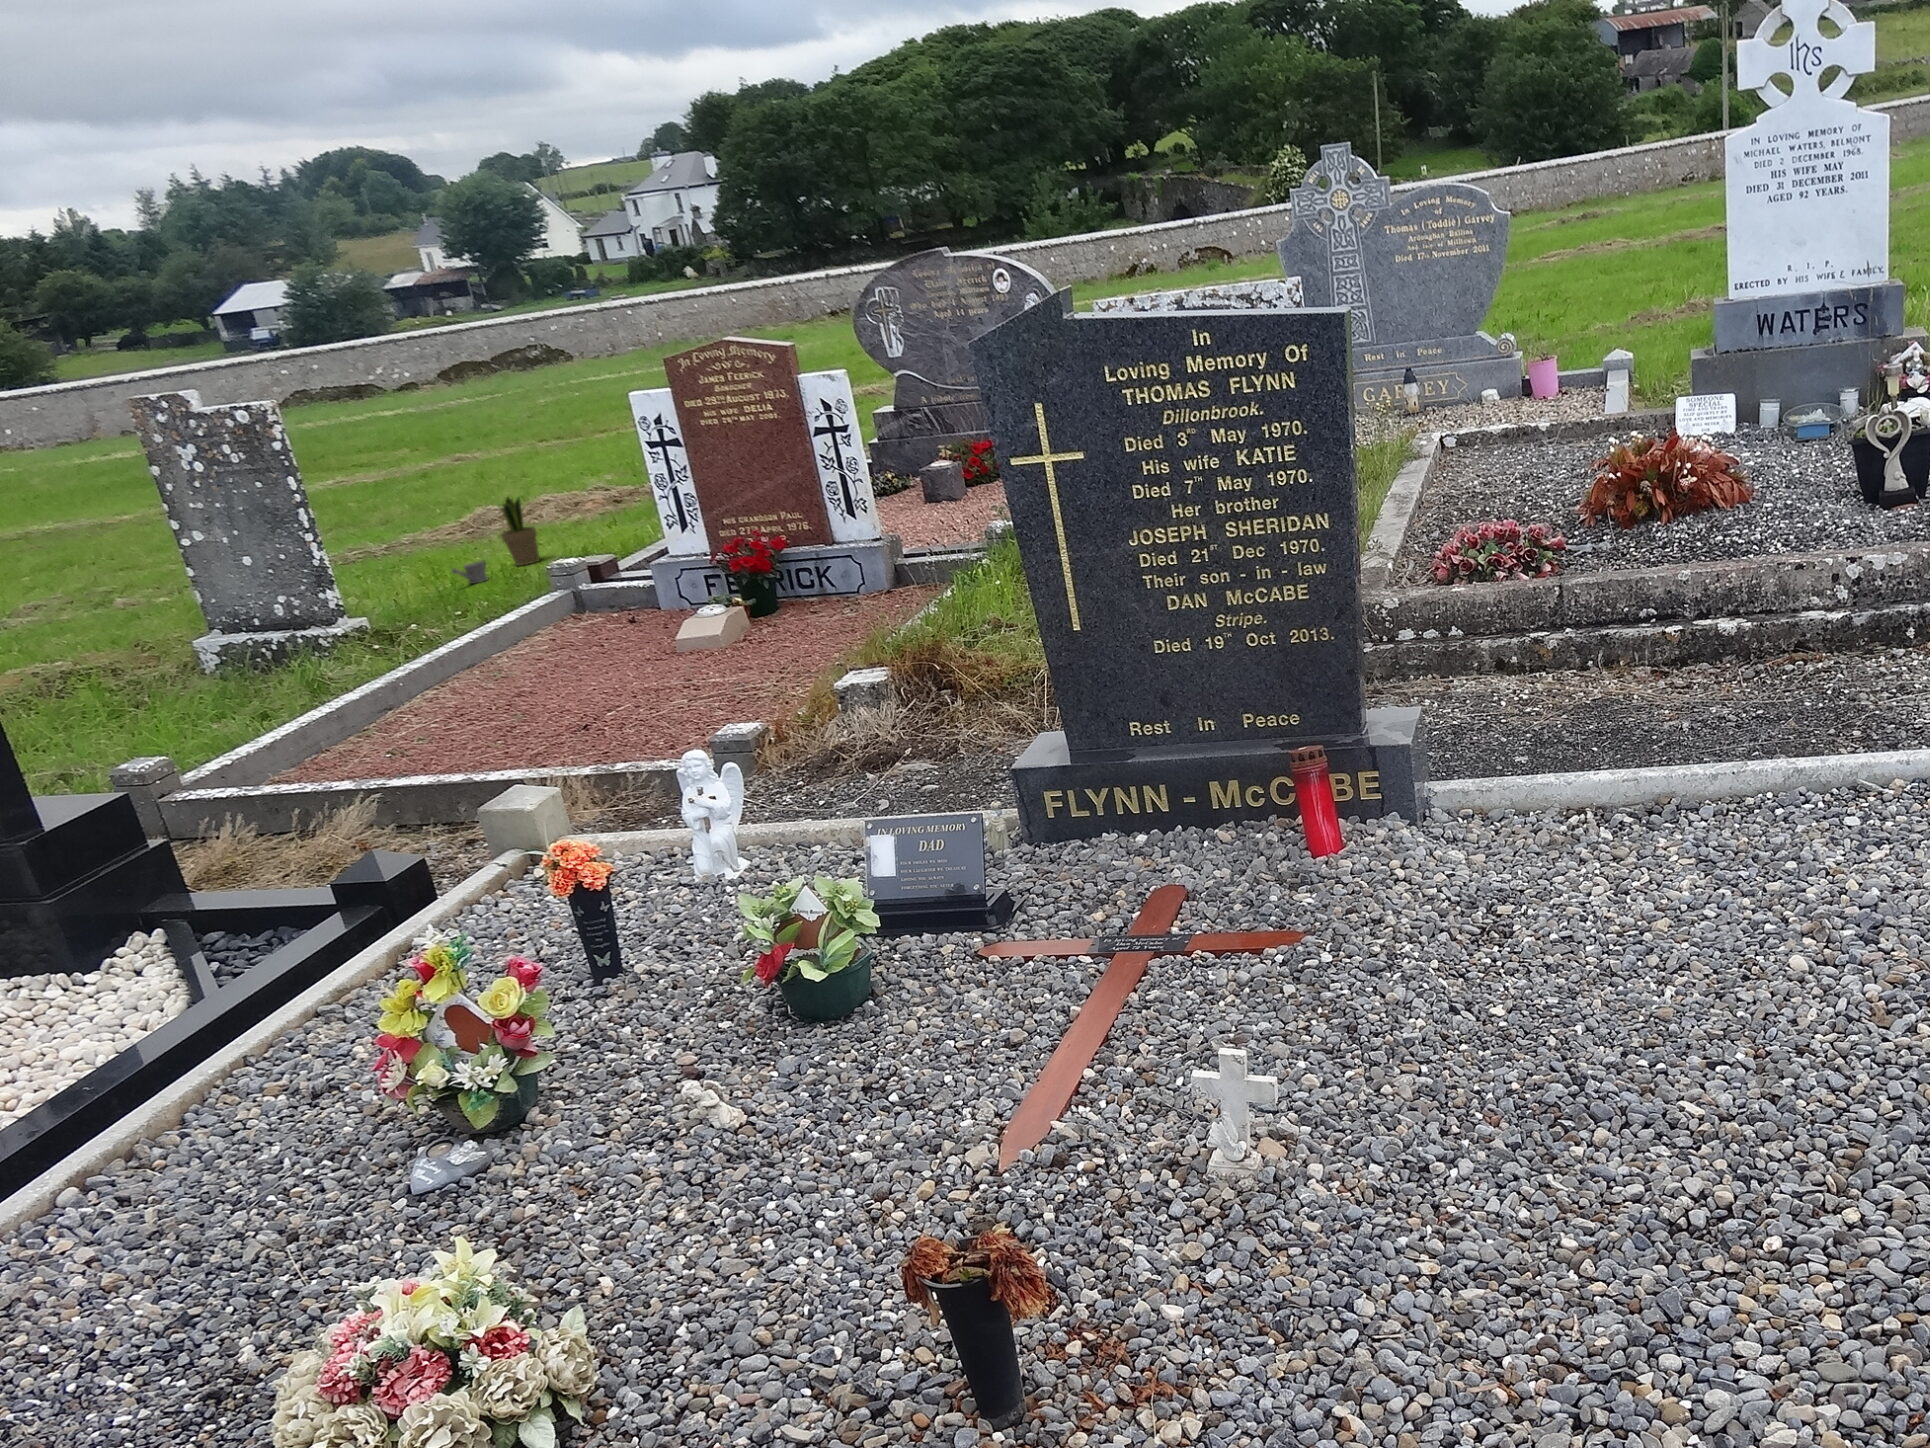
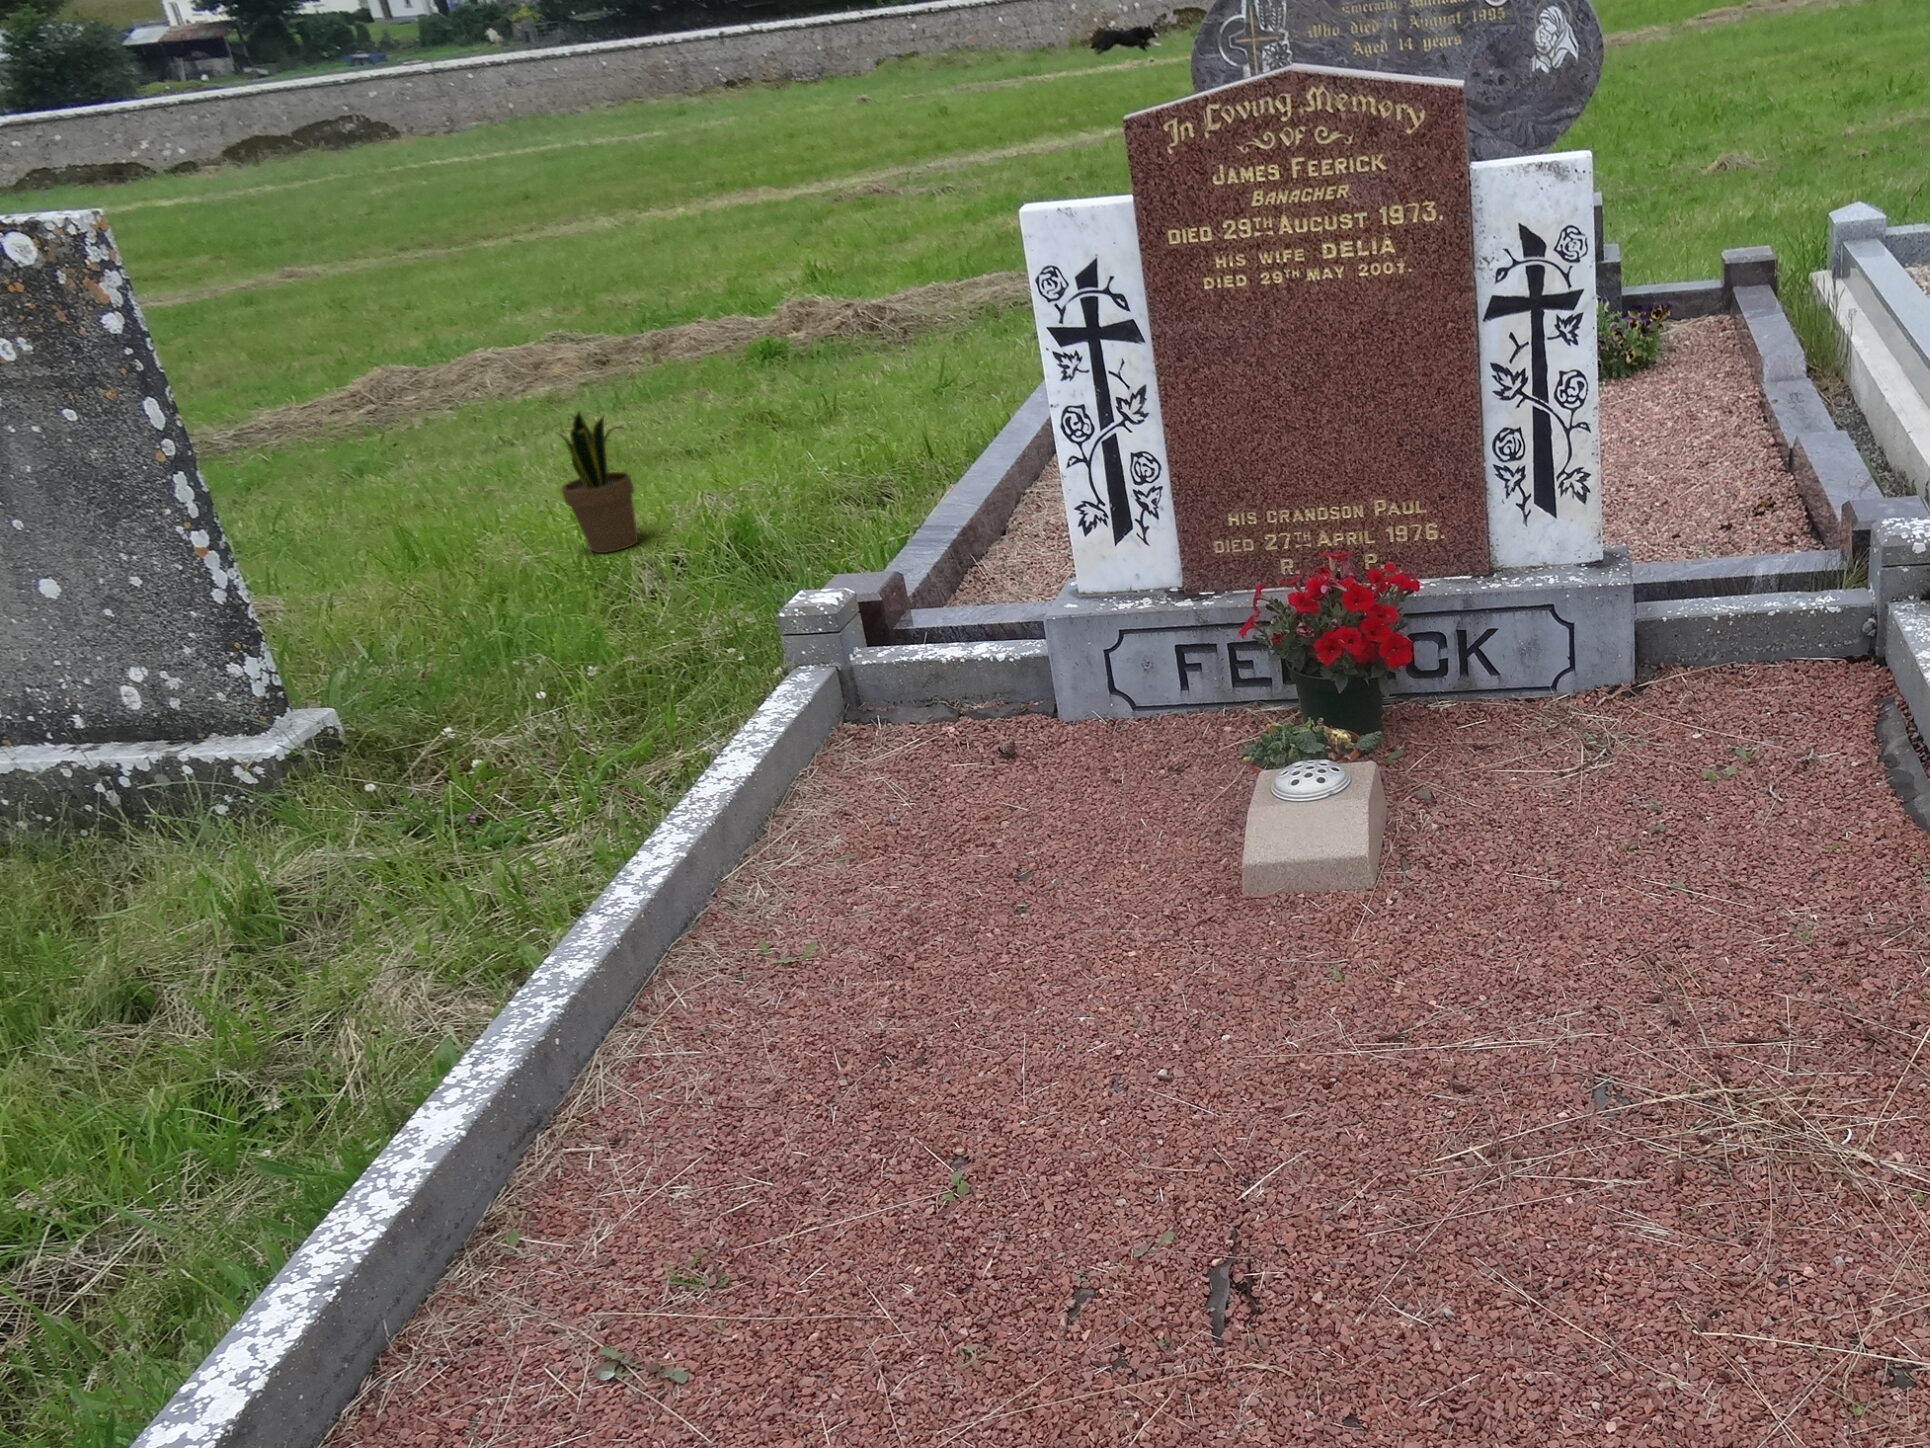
watering can: present [452,560,488,584] -> none [485,548,553,601]

